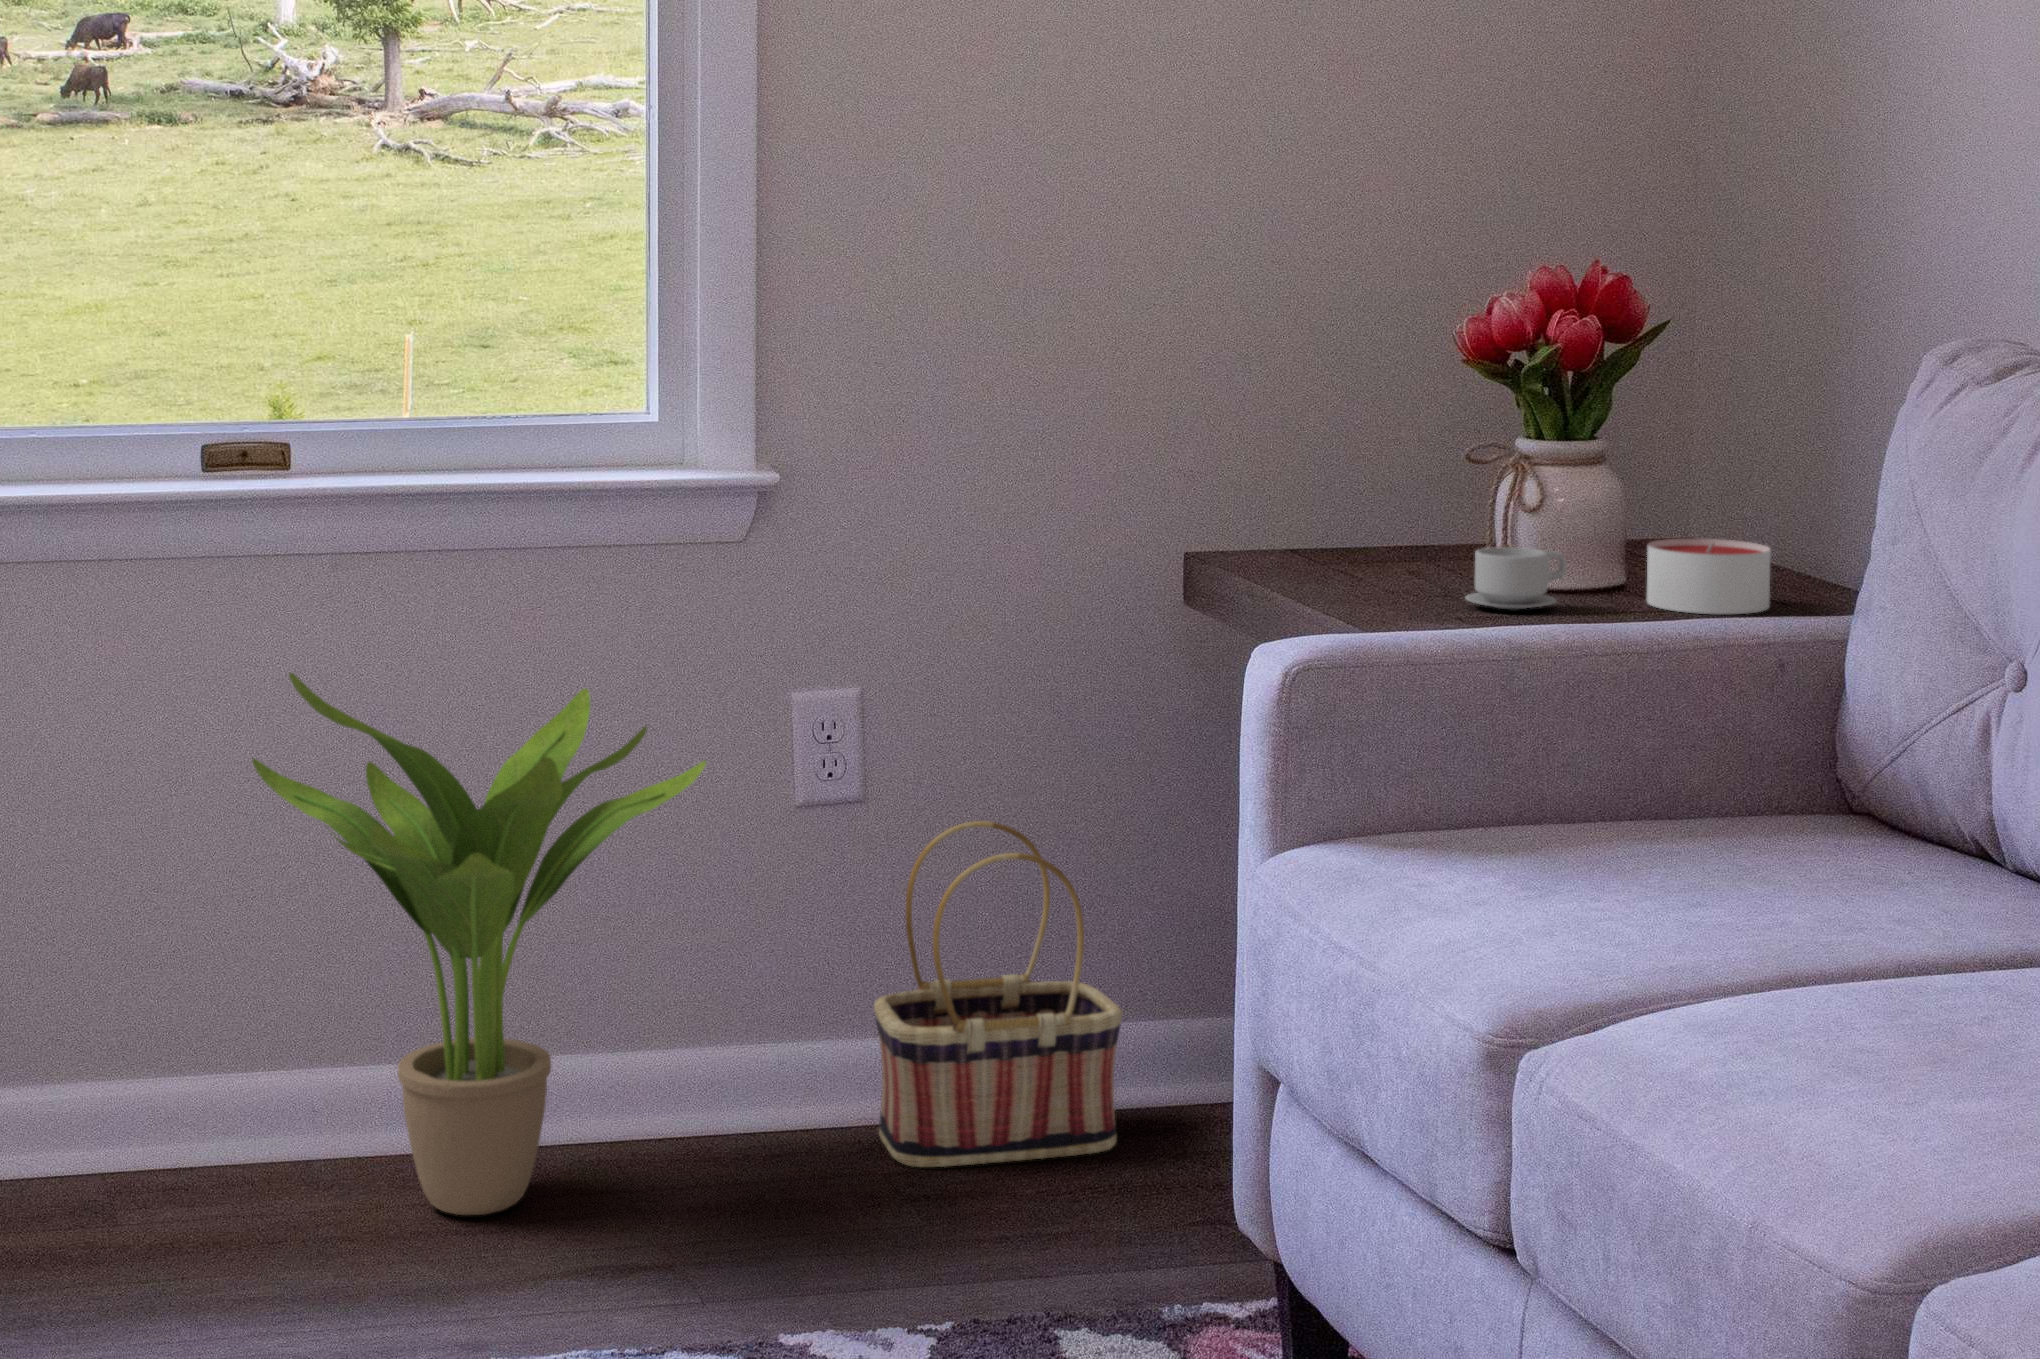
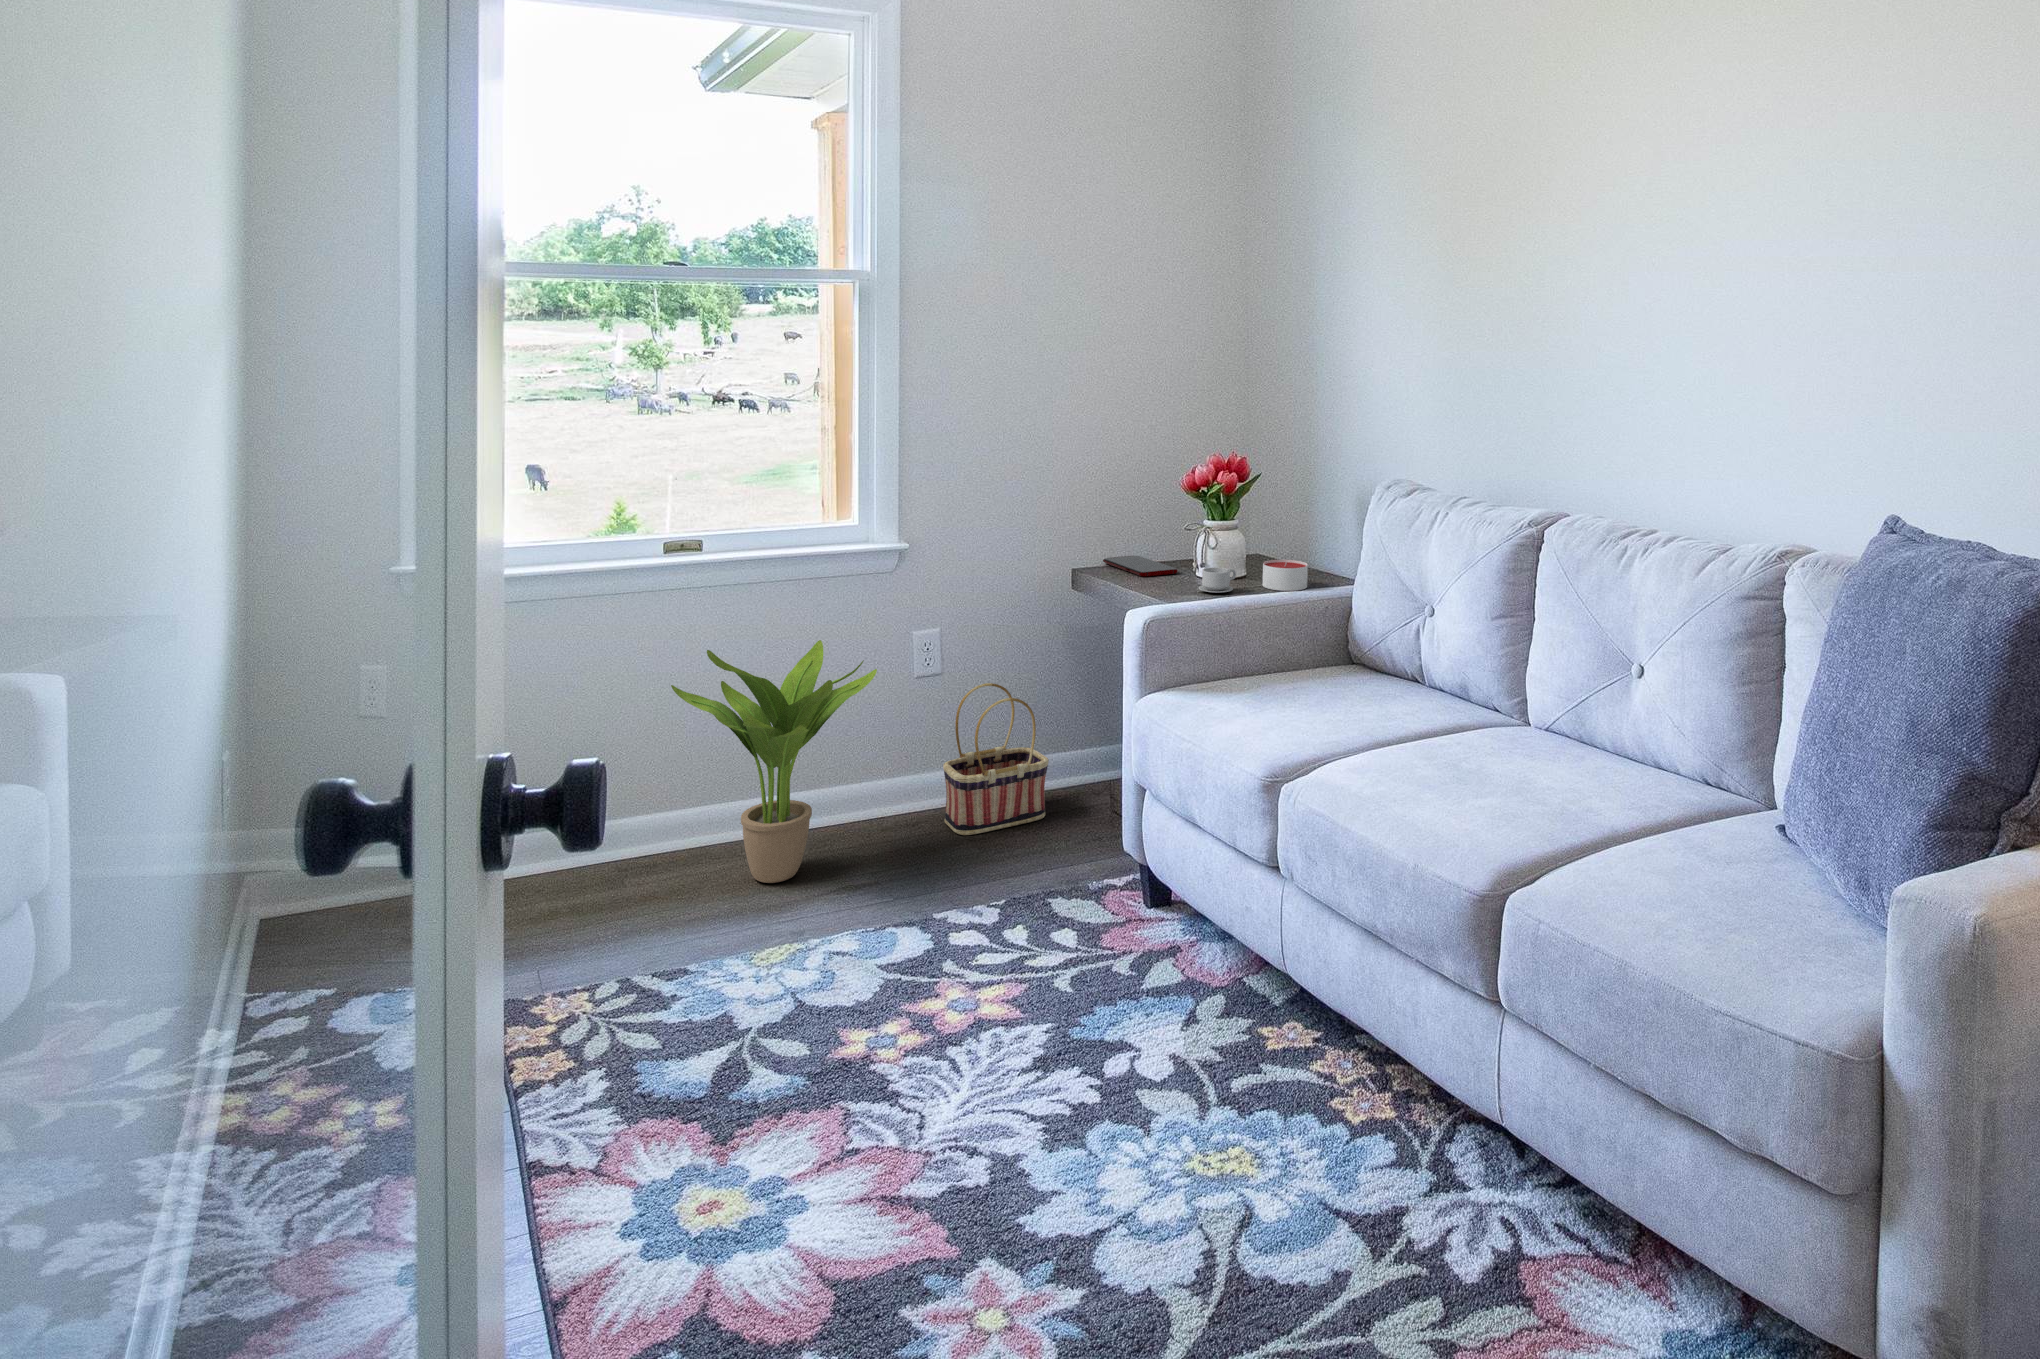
smartphone: none [1270,537,1442,576] -> present [1103,556,1178,576]

